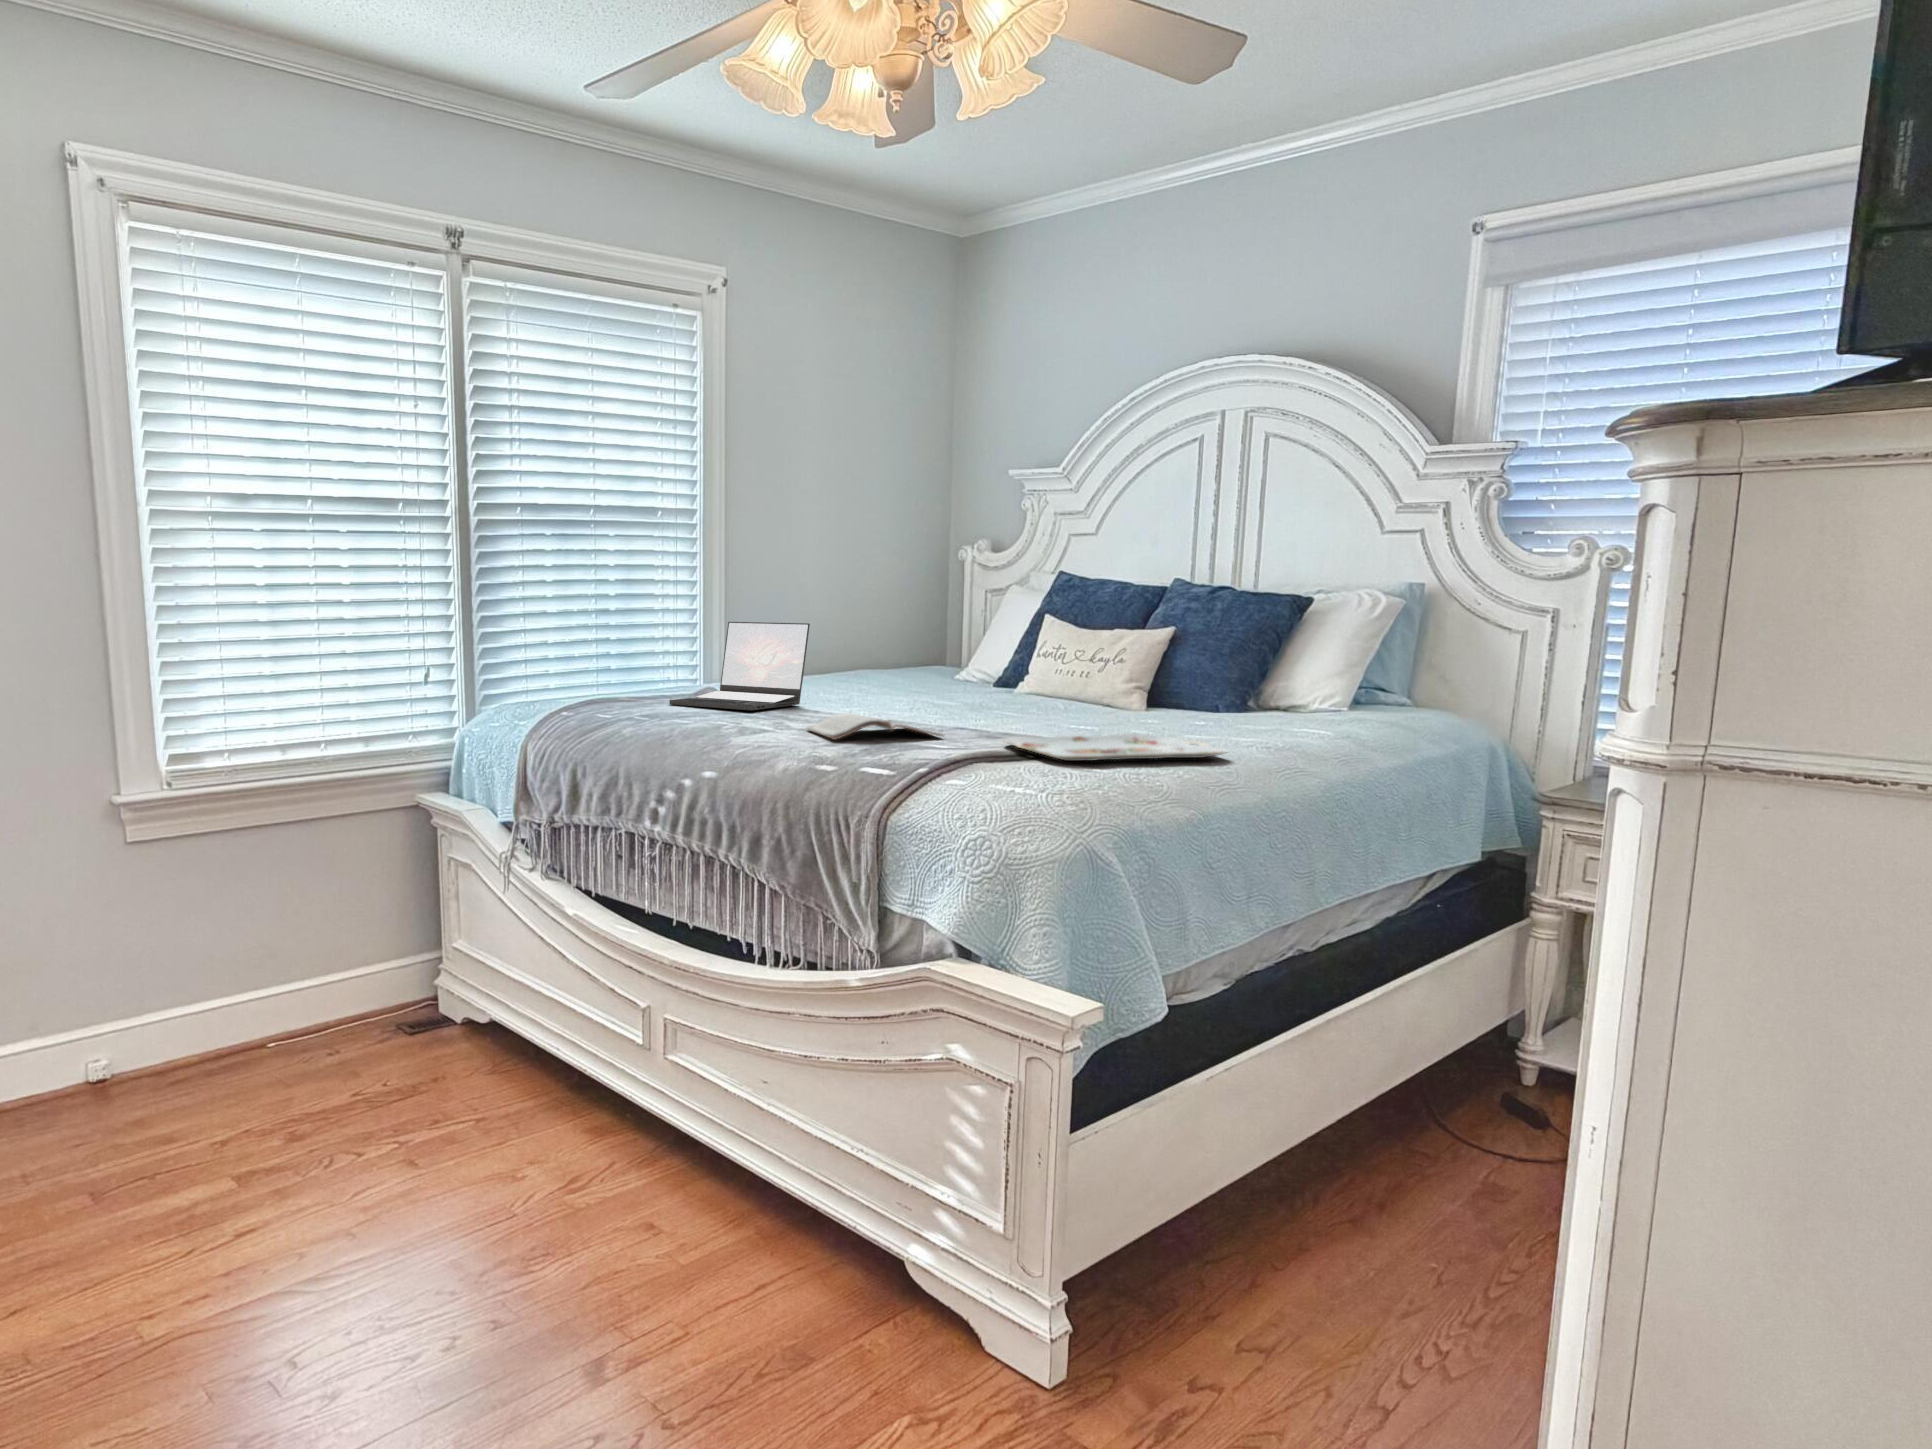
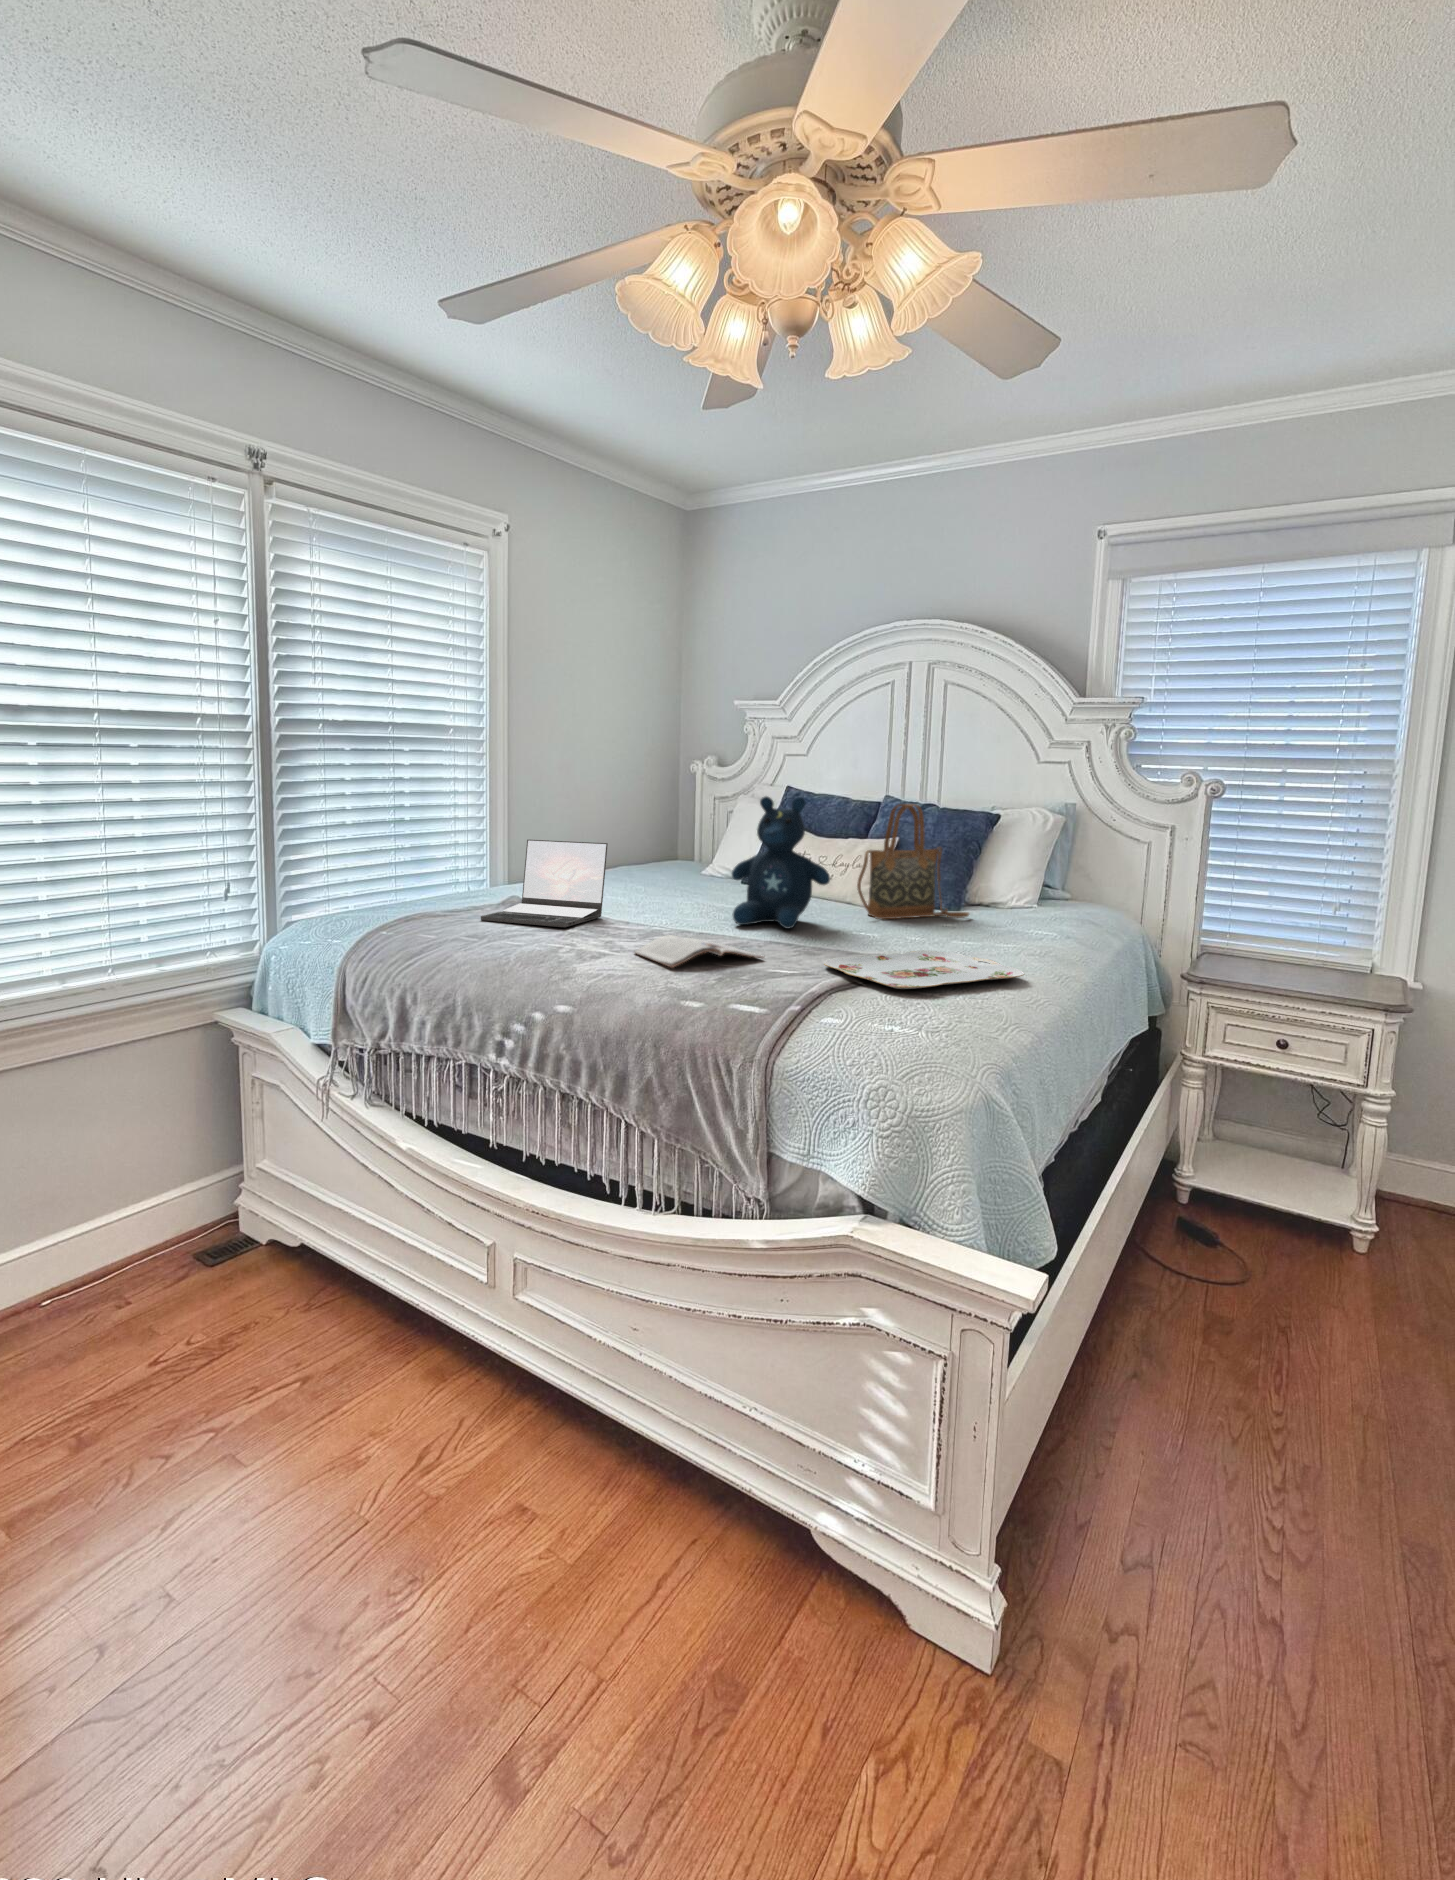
stuffed bear: none [941,569,1059,717] -> present [732,796,830,928]
handbag: none [1101,578,1245,713] -> present [857,804,969,919]

